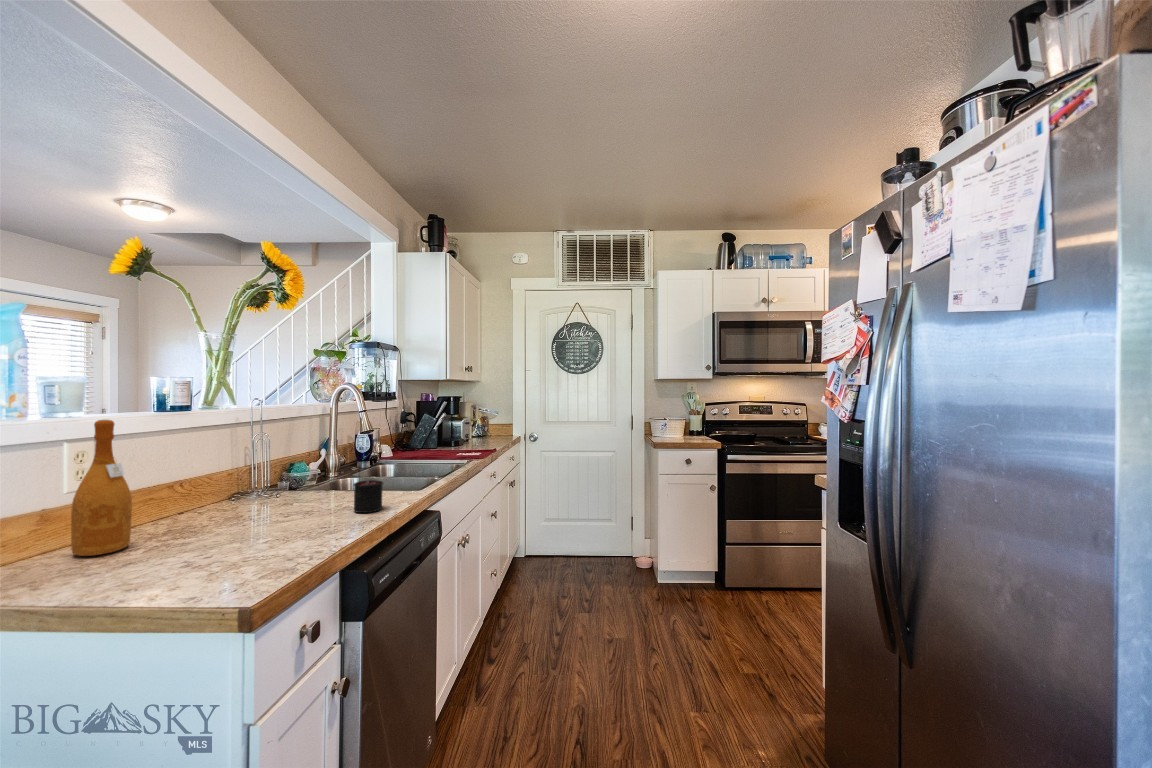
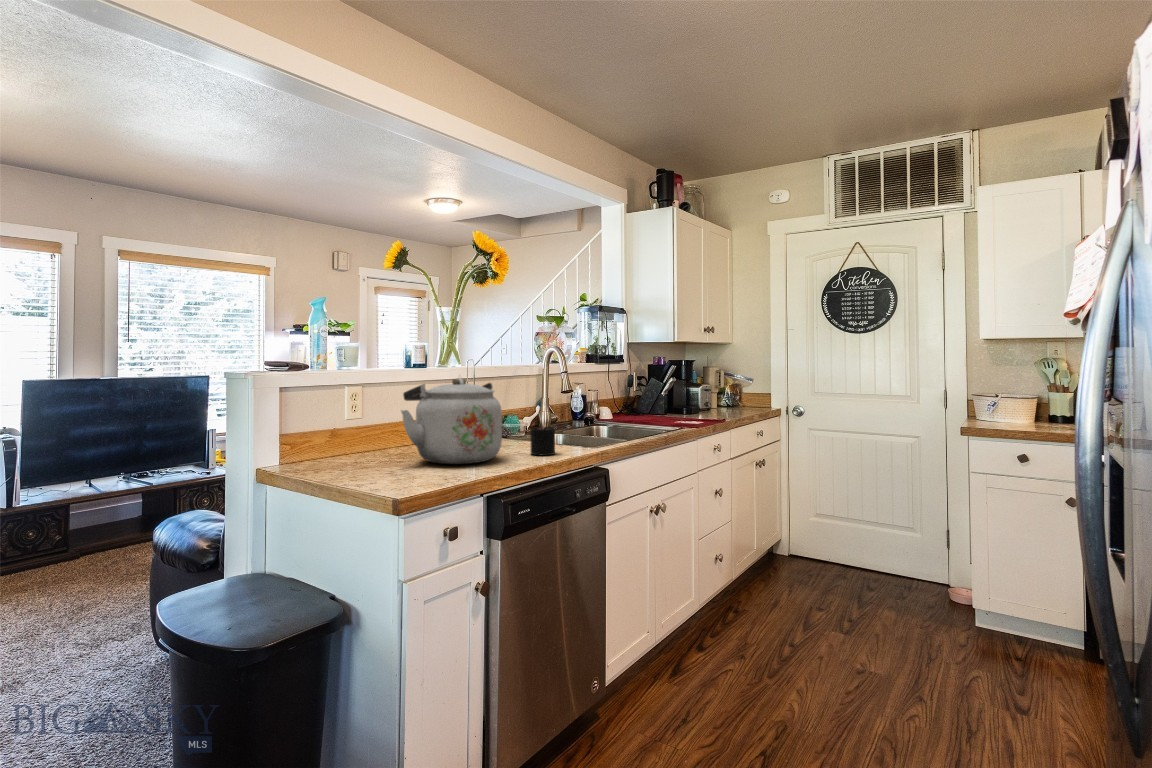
wine bottle: present [71,420,132,556] -> none [340,362,373,460]
kettle: none [189,436,329,544] -> present [401,378,502,464]

